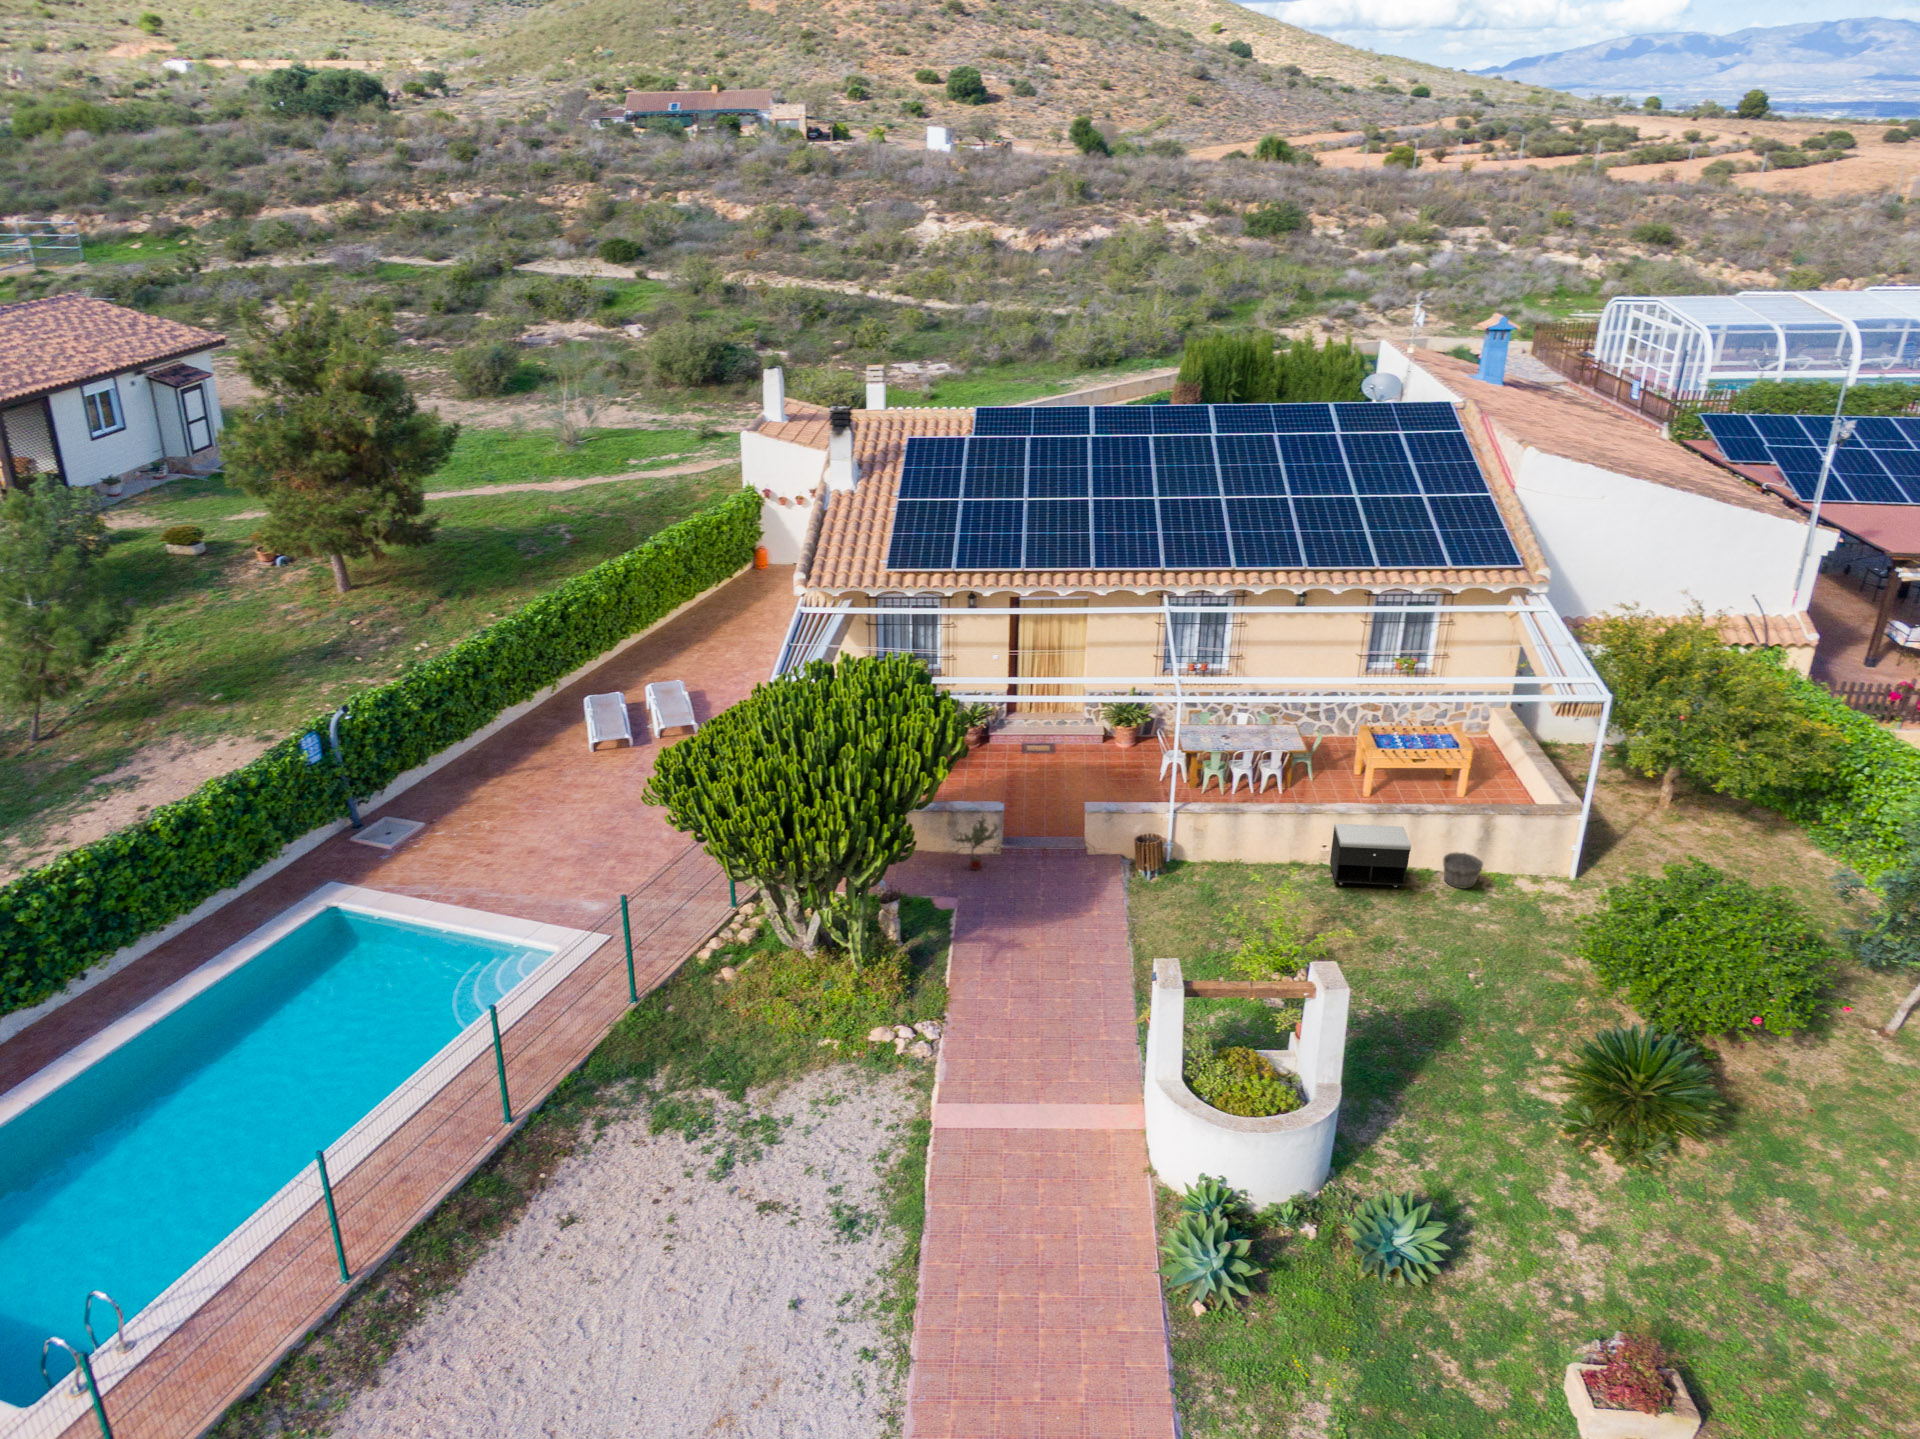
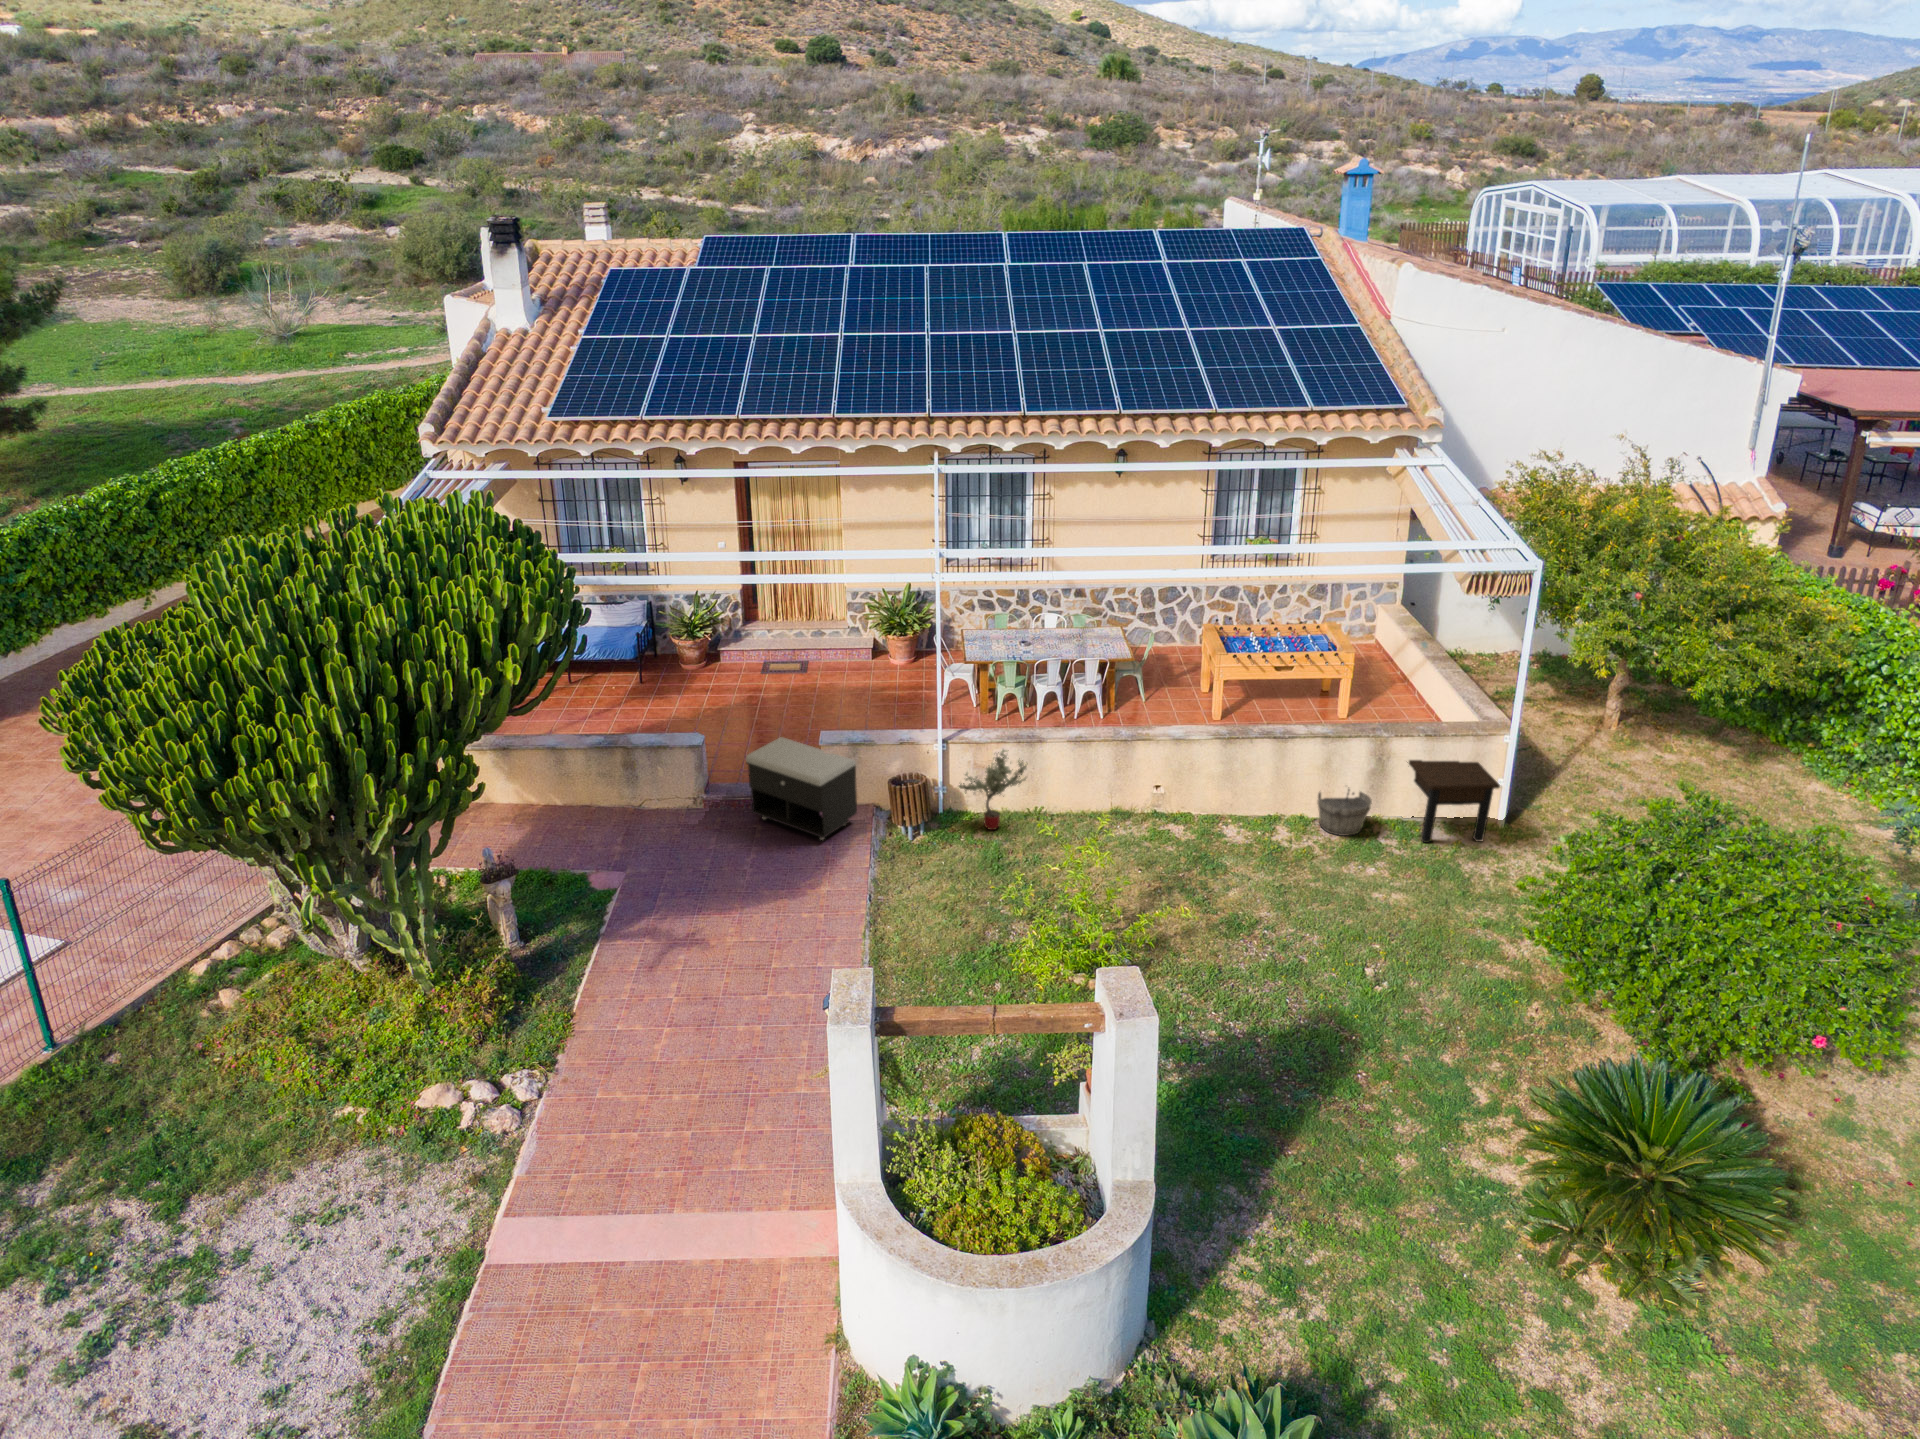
potted tree: present [953,814,998,870] -> present [959,749,1027,830]
storage bench: present [1330,824,1411,887] -> present [746,737,857,840]
side table: none [1505,832,1577,896] -> present [1409,760,1500,843]

